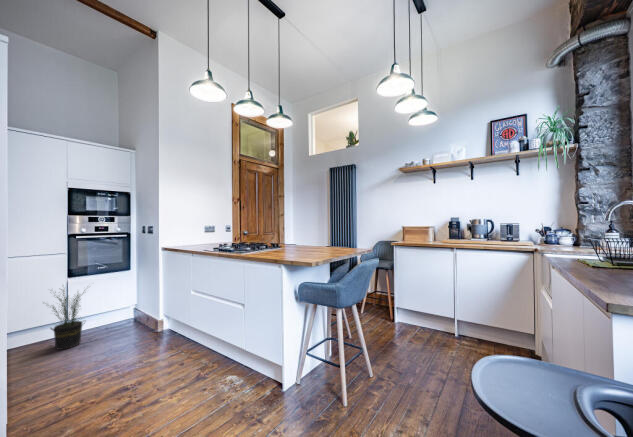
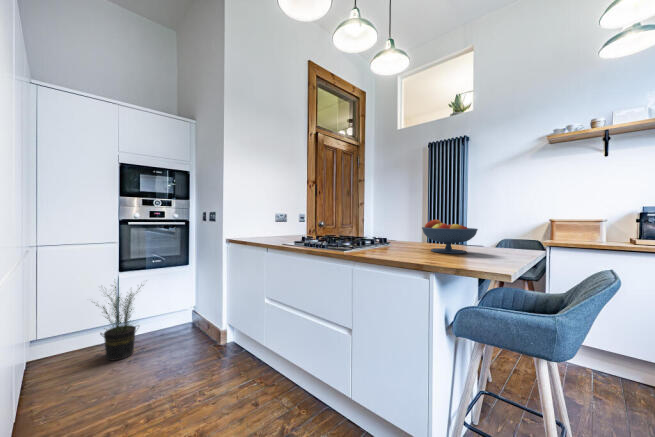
fruit bowl: none [299,228,334,251] -> present [422,220,478,254]

